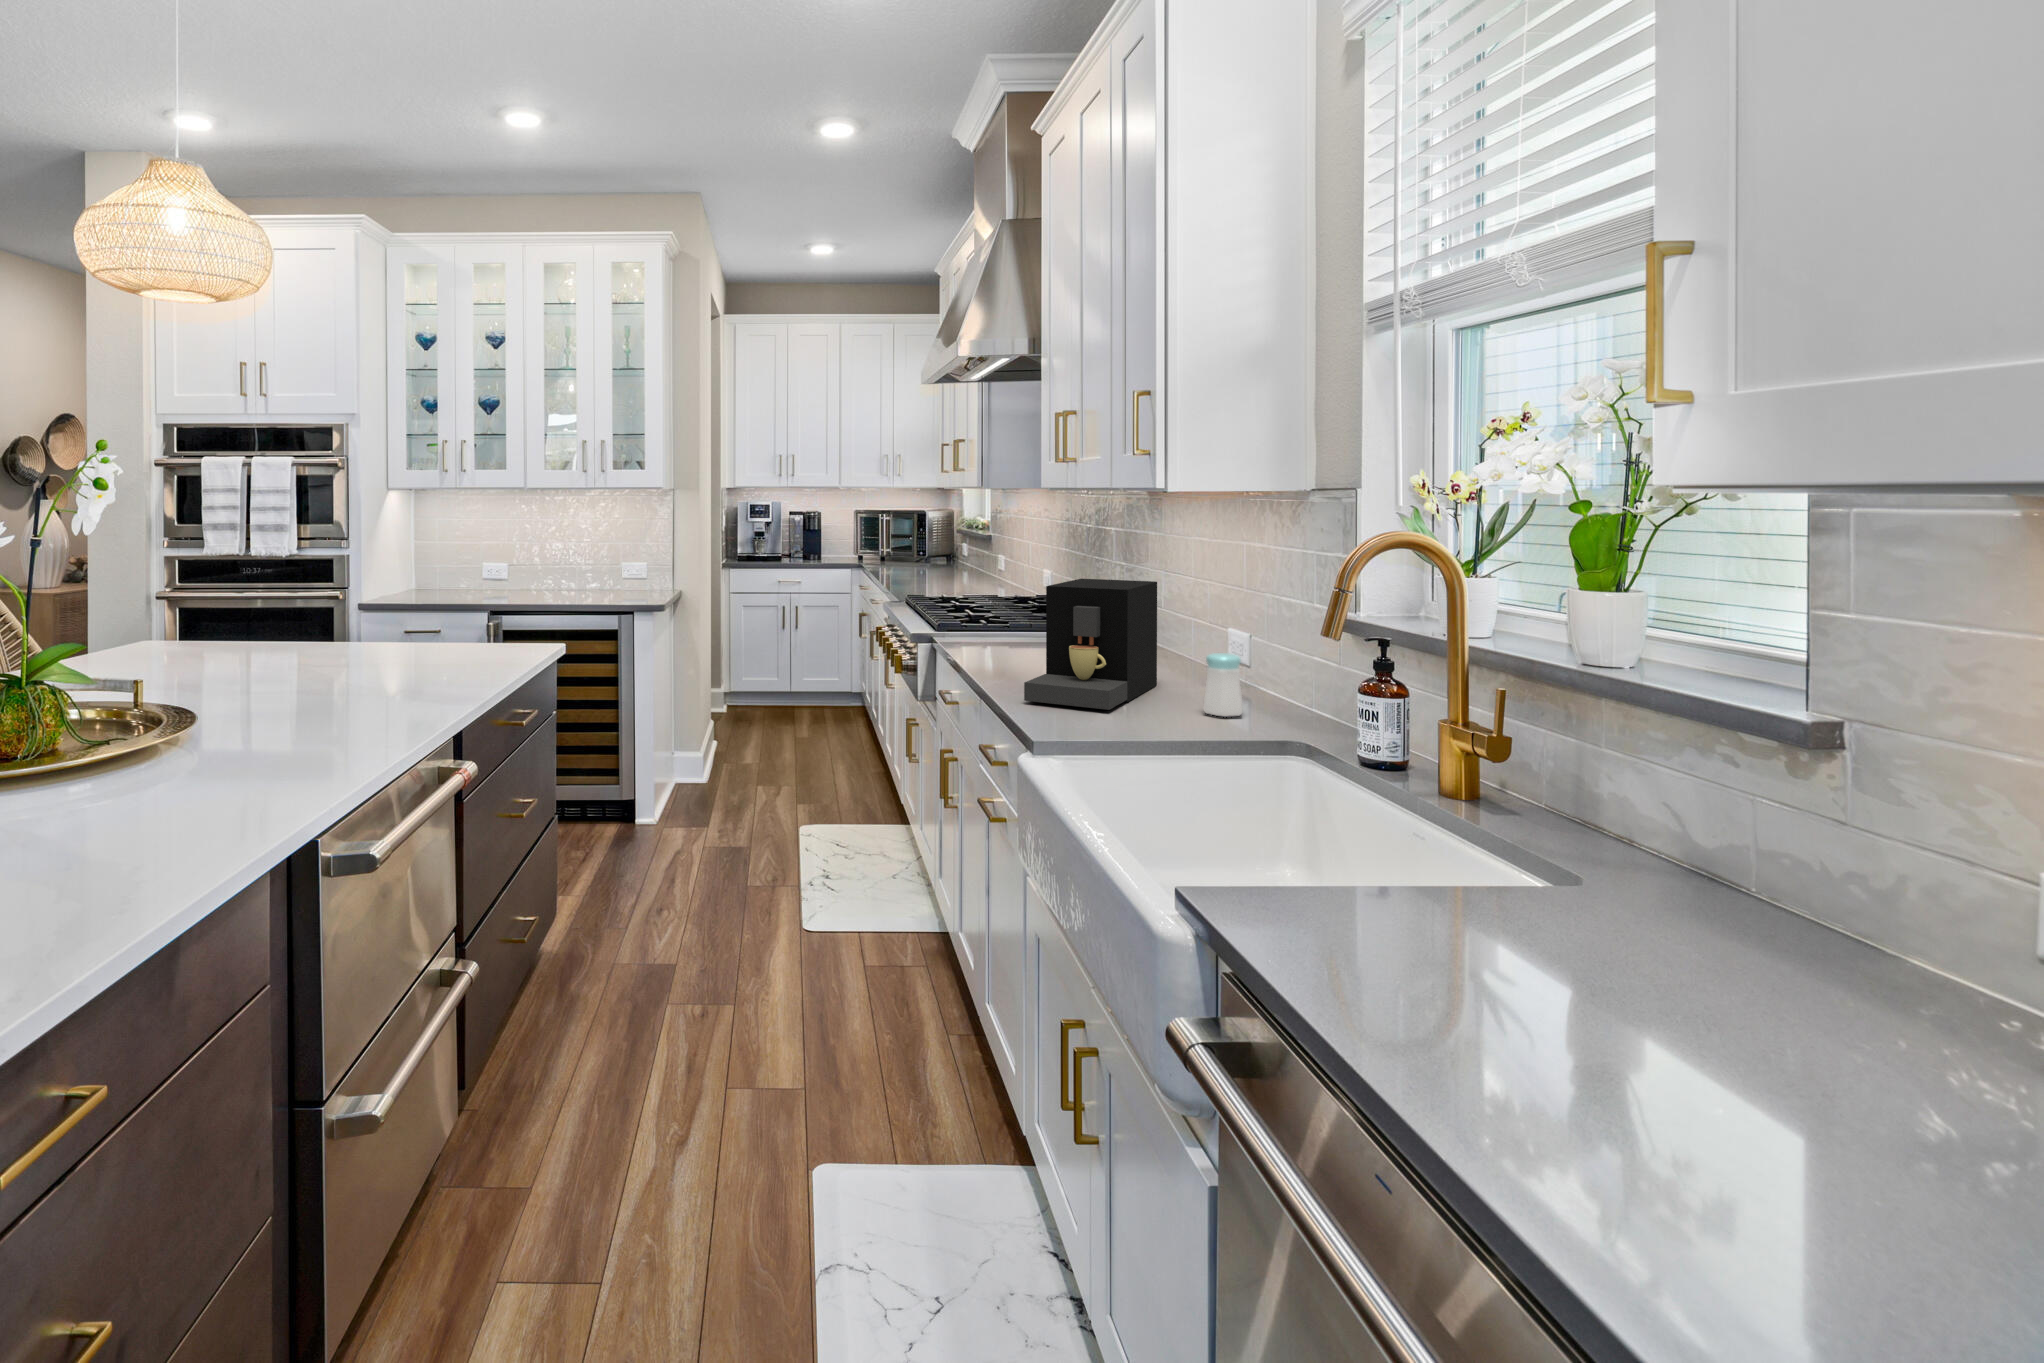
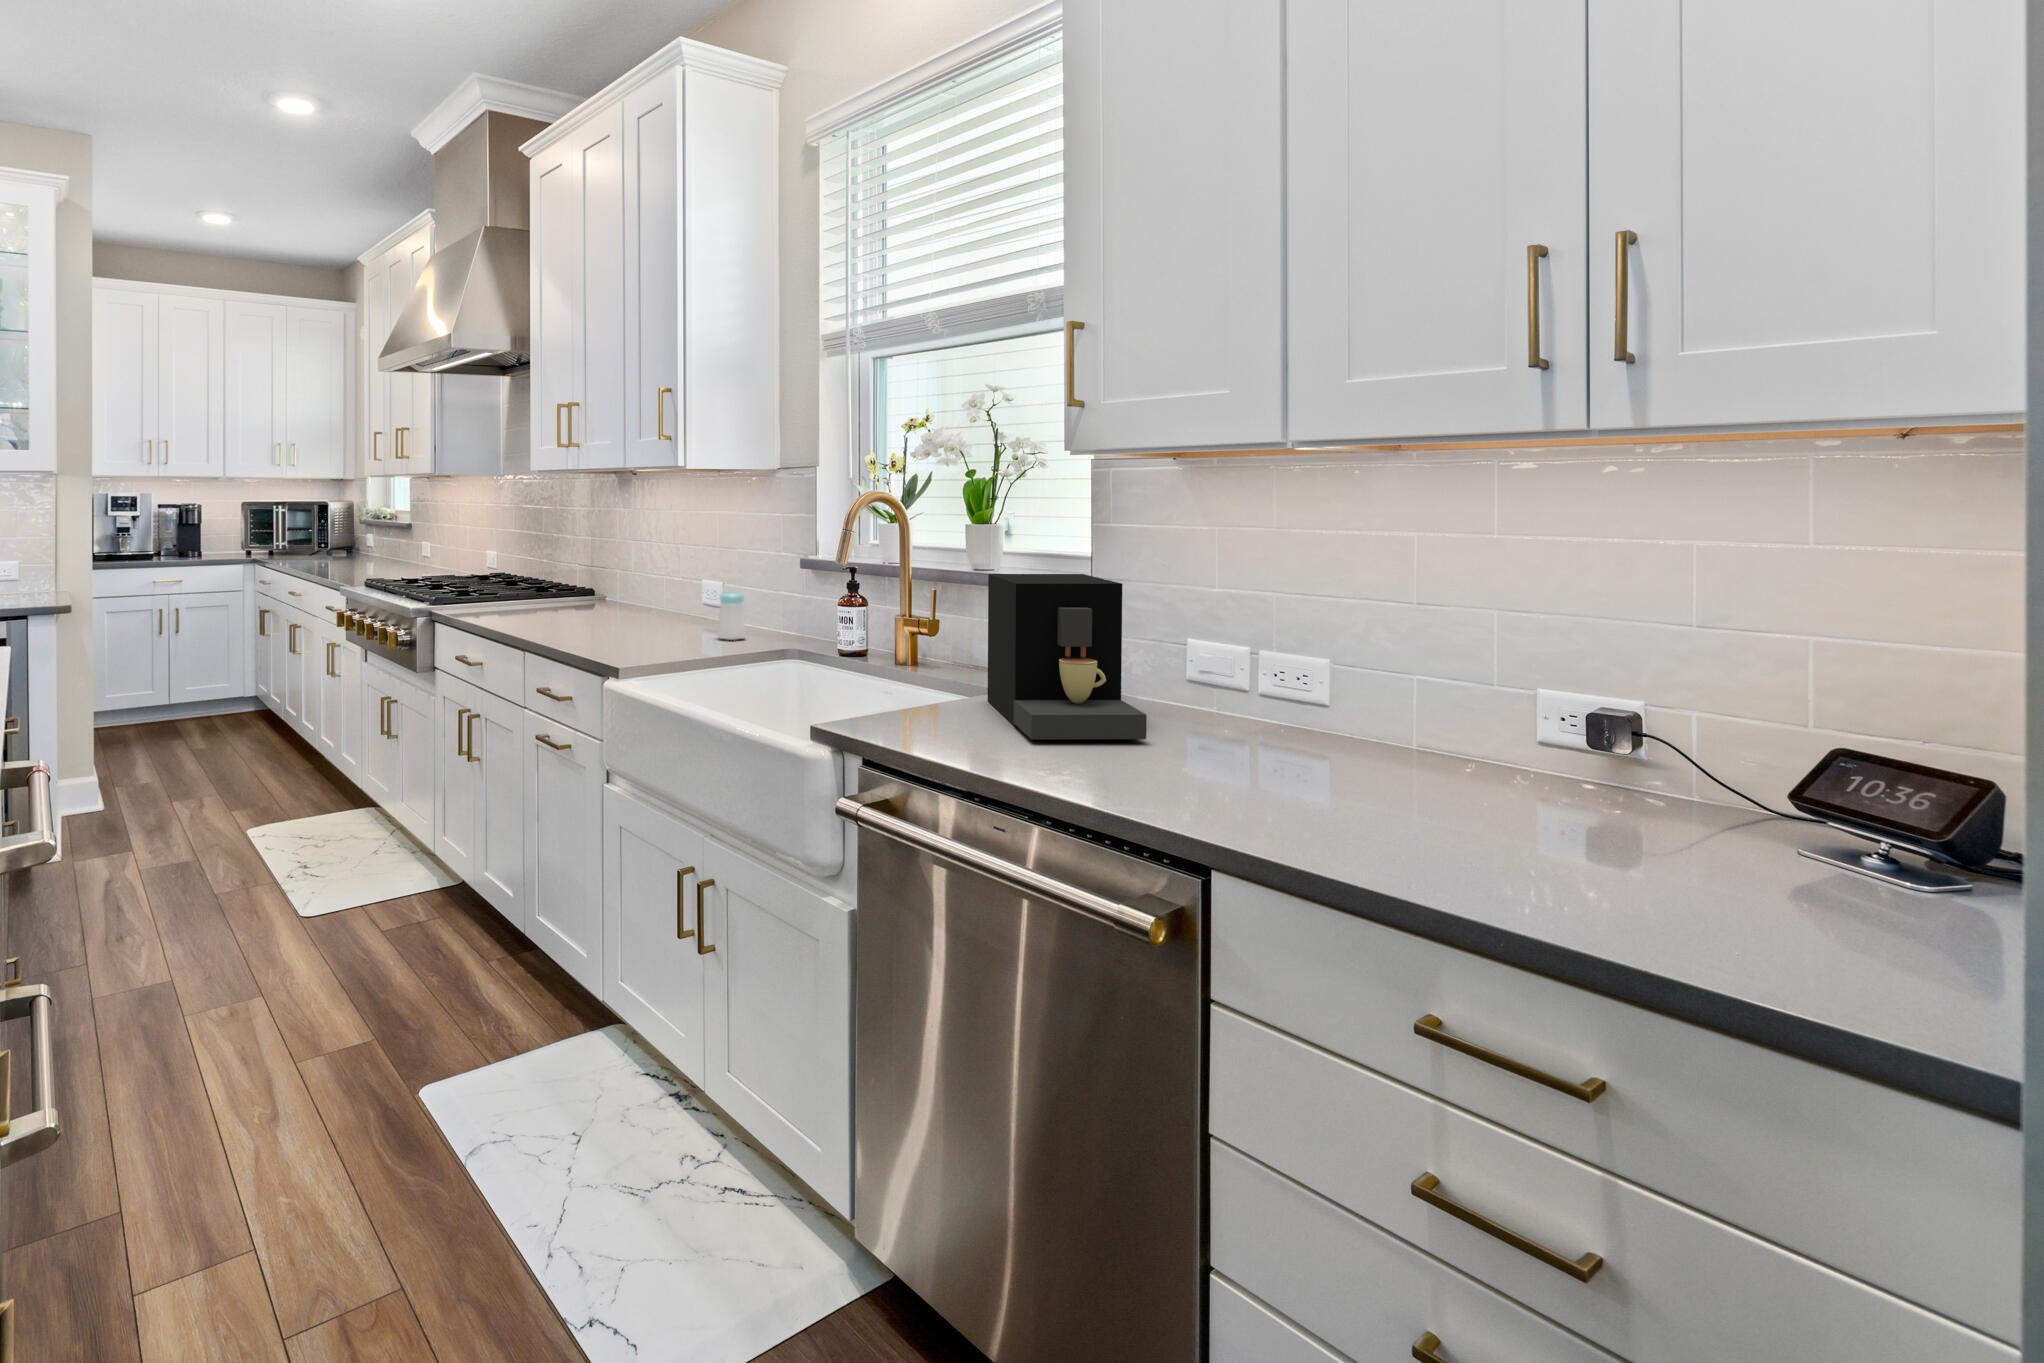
coffee maker: present [1024,579,1157,710] -> present [987,574,1147,739]

